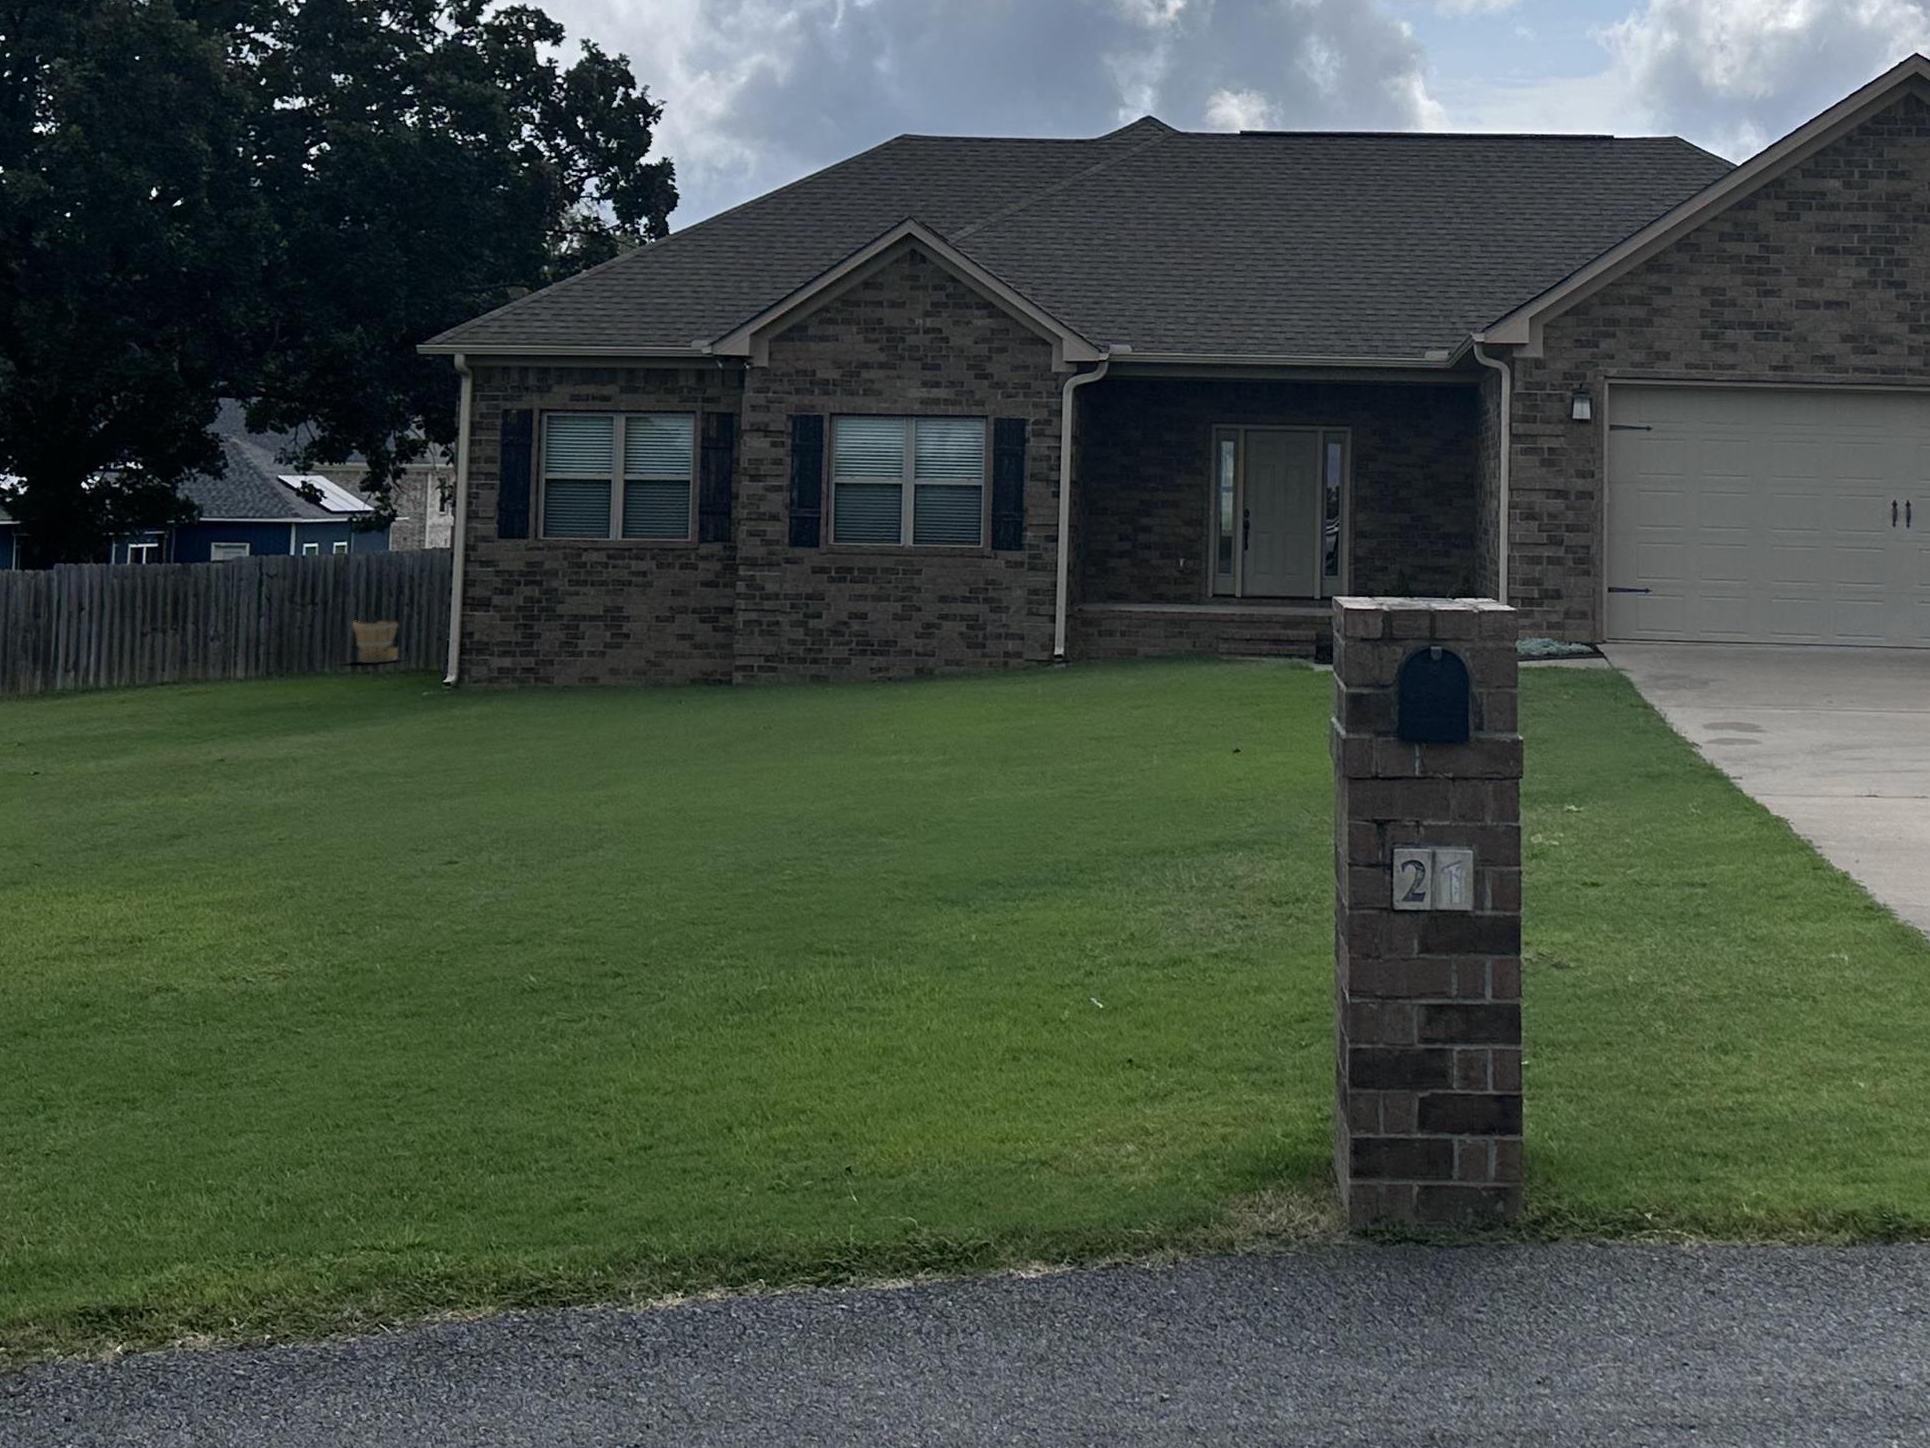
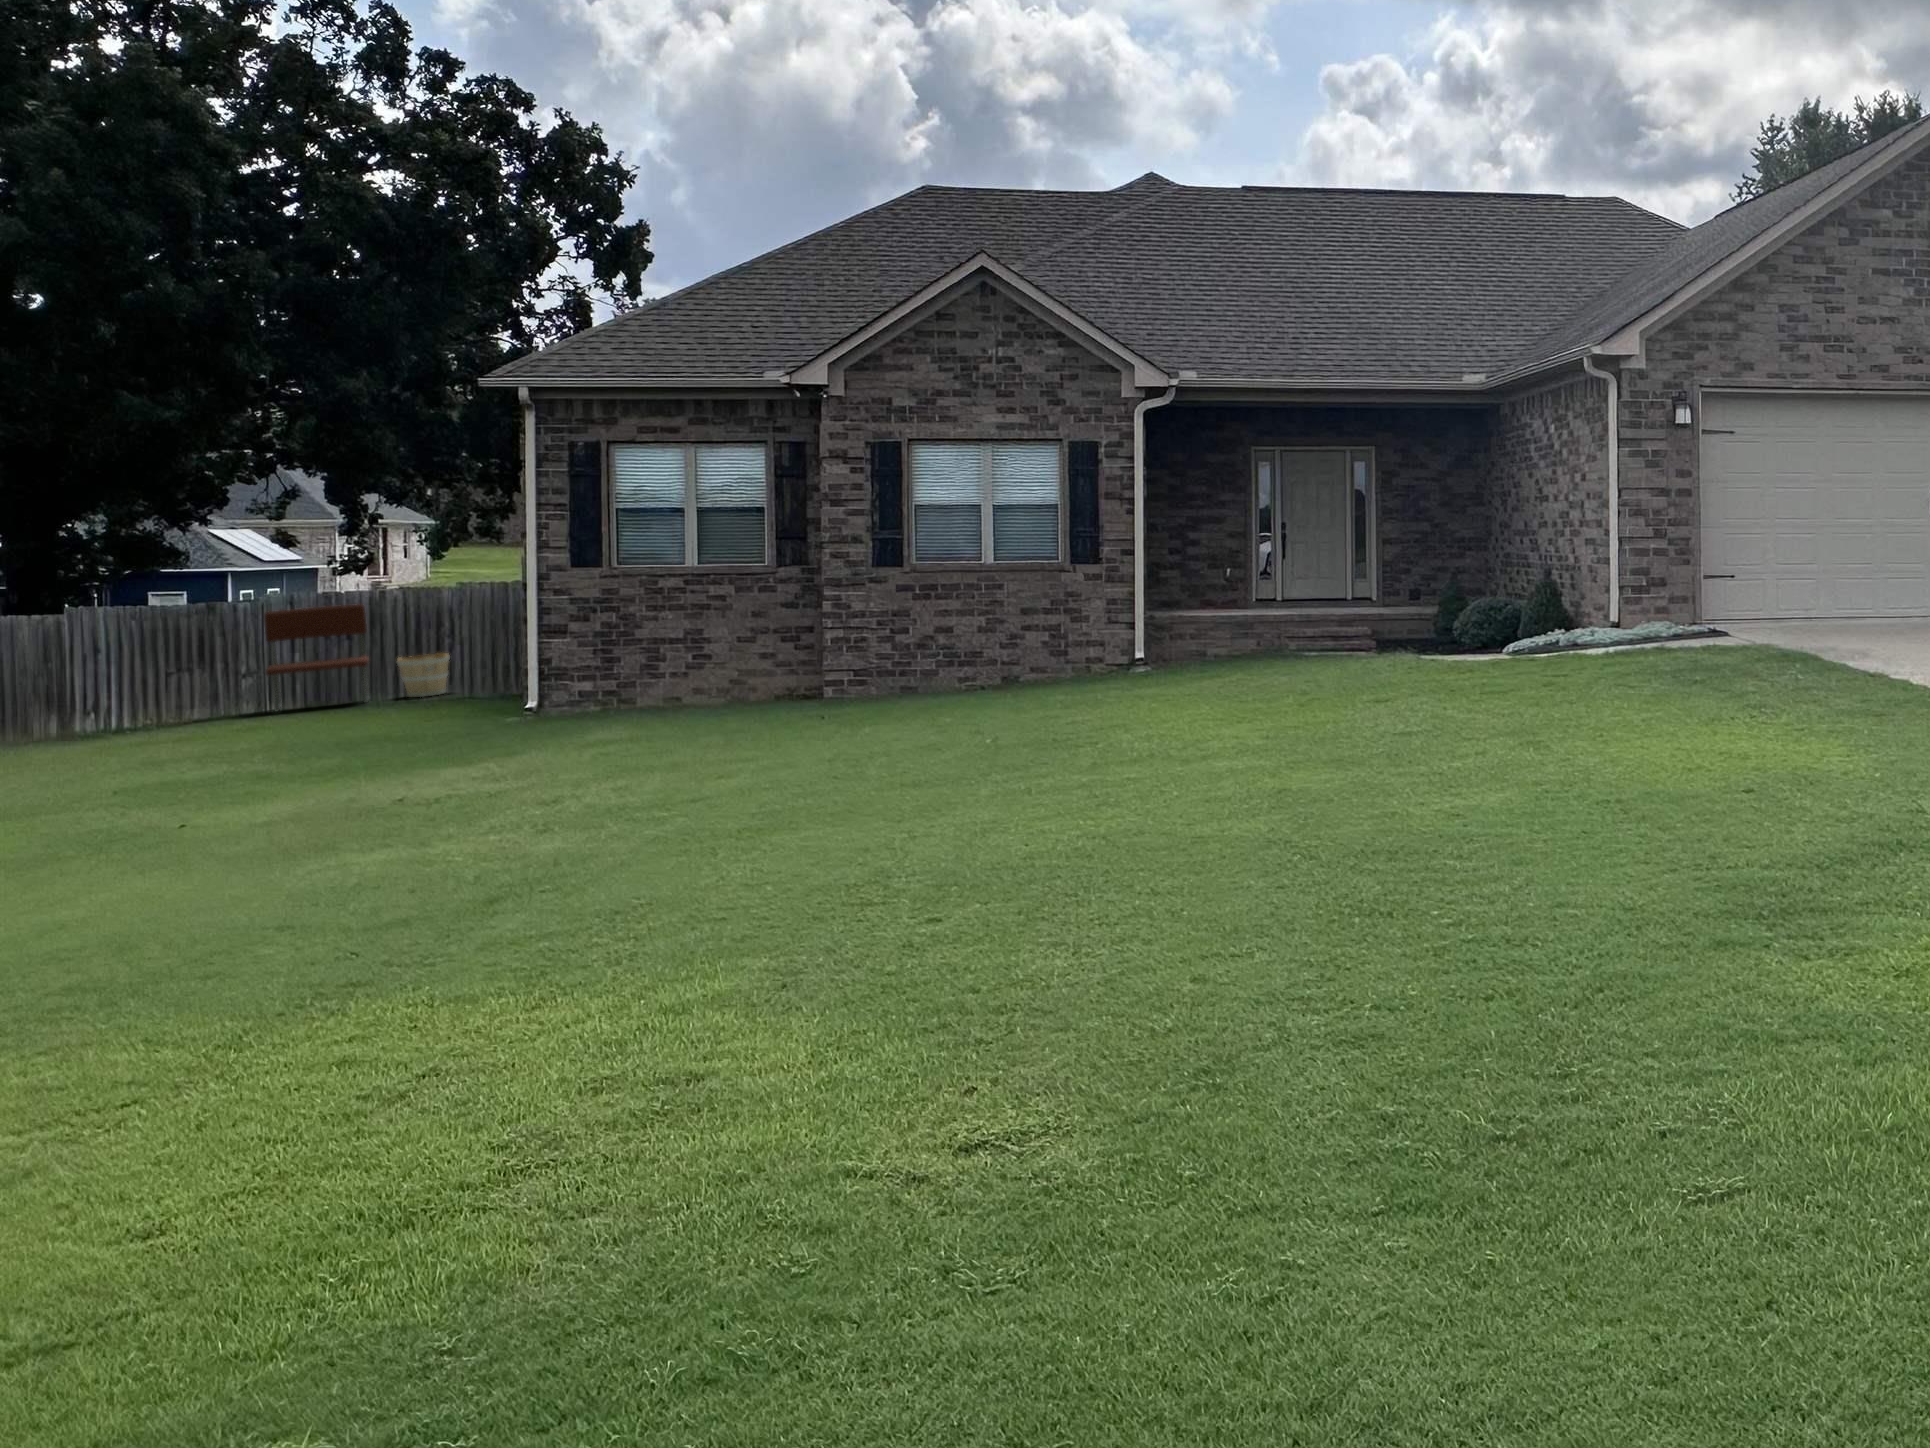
bench: none [229,565,327,672] -> present [264,604,369,712]

